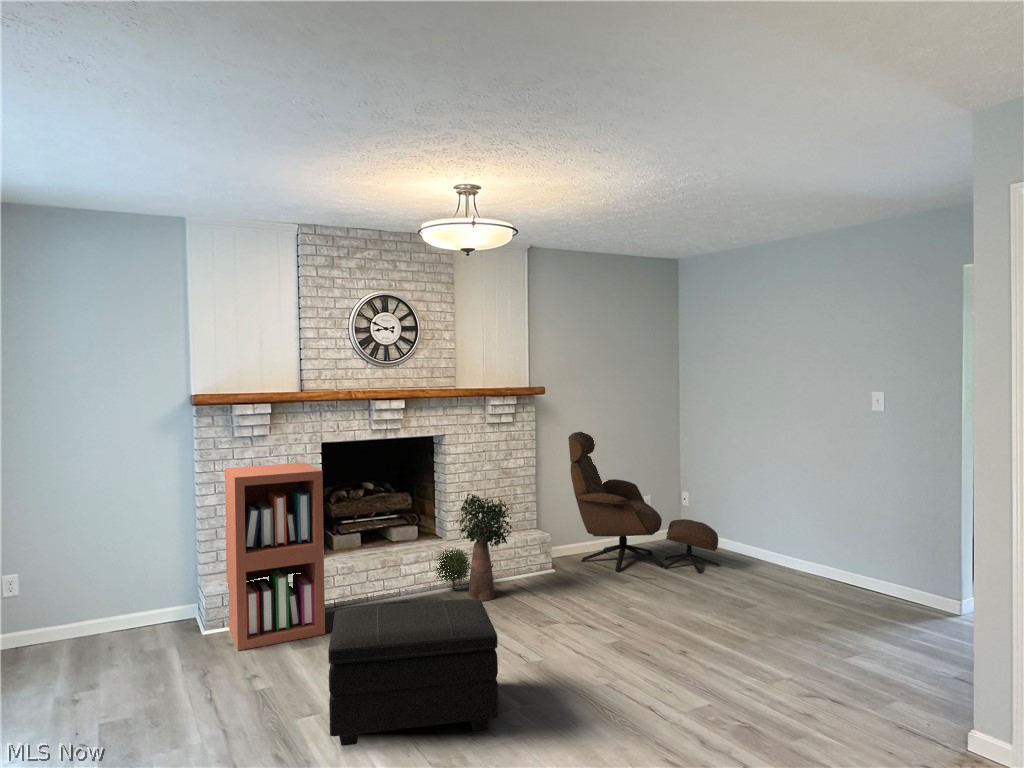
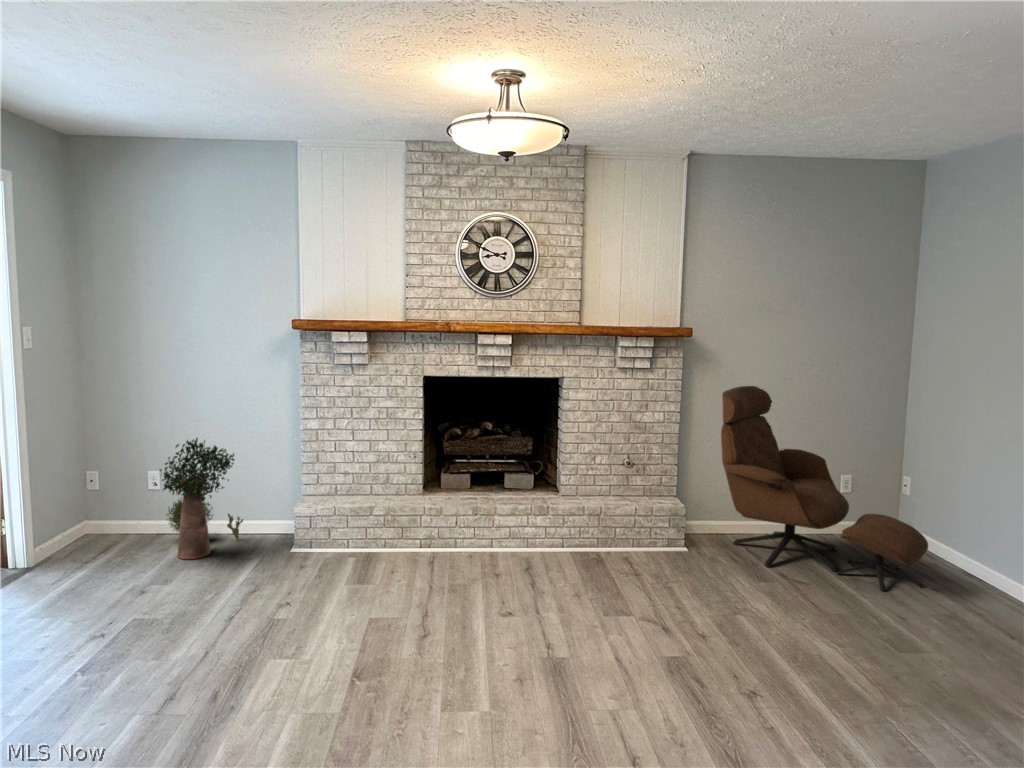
bookshelf: present [225,462,325,651] -> none [300,394,399,574]
potted plant: present [436,493,512,601] -> present [154,438,243,559]
footstool: present [328,599,498,746] -> none [259,560,476,736]

